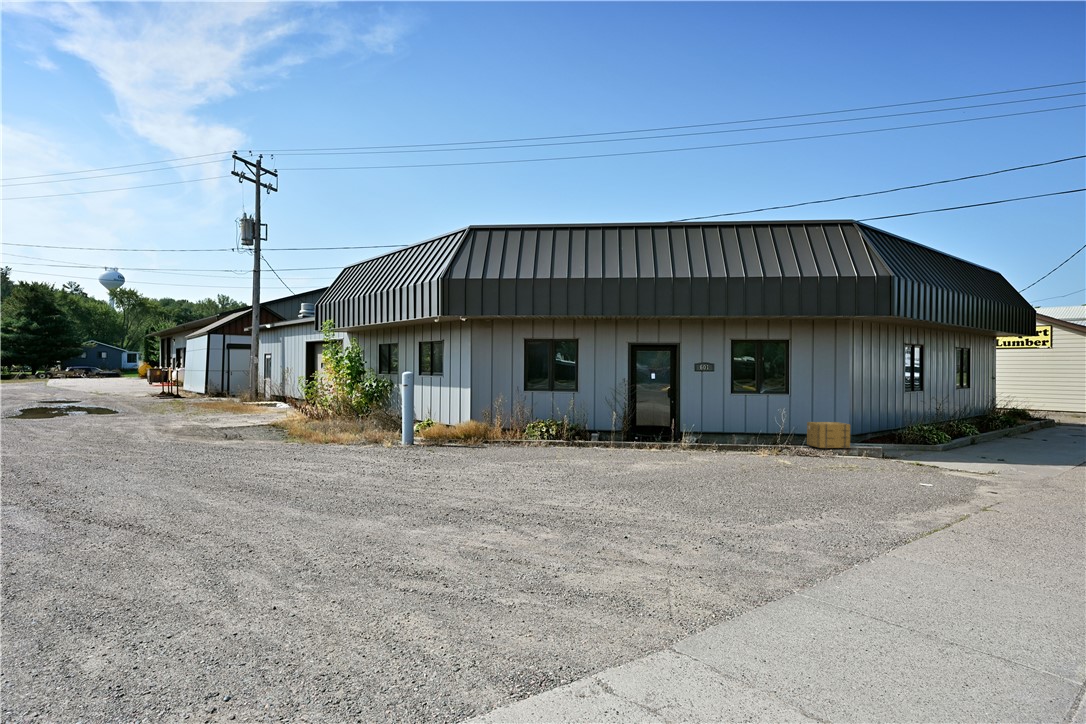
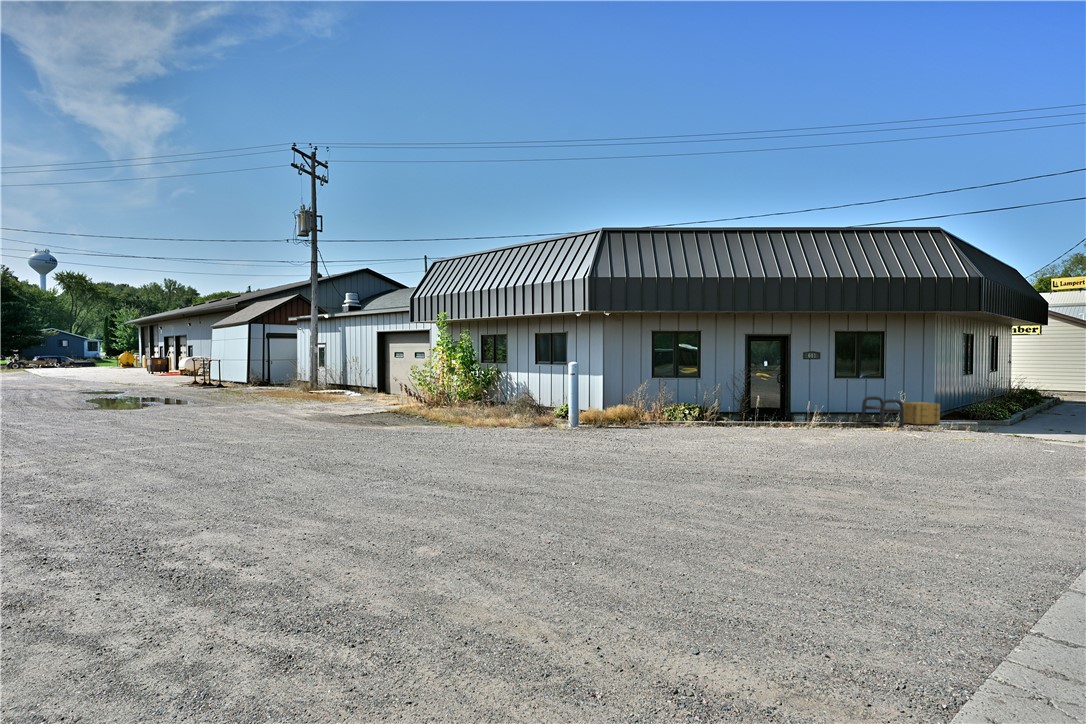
bench: none [761,415,801,451] -> present [861,396,904,427]

